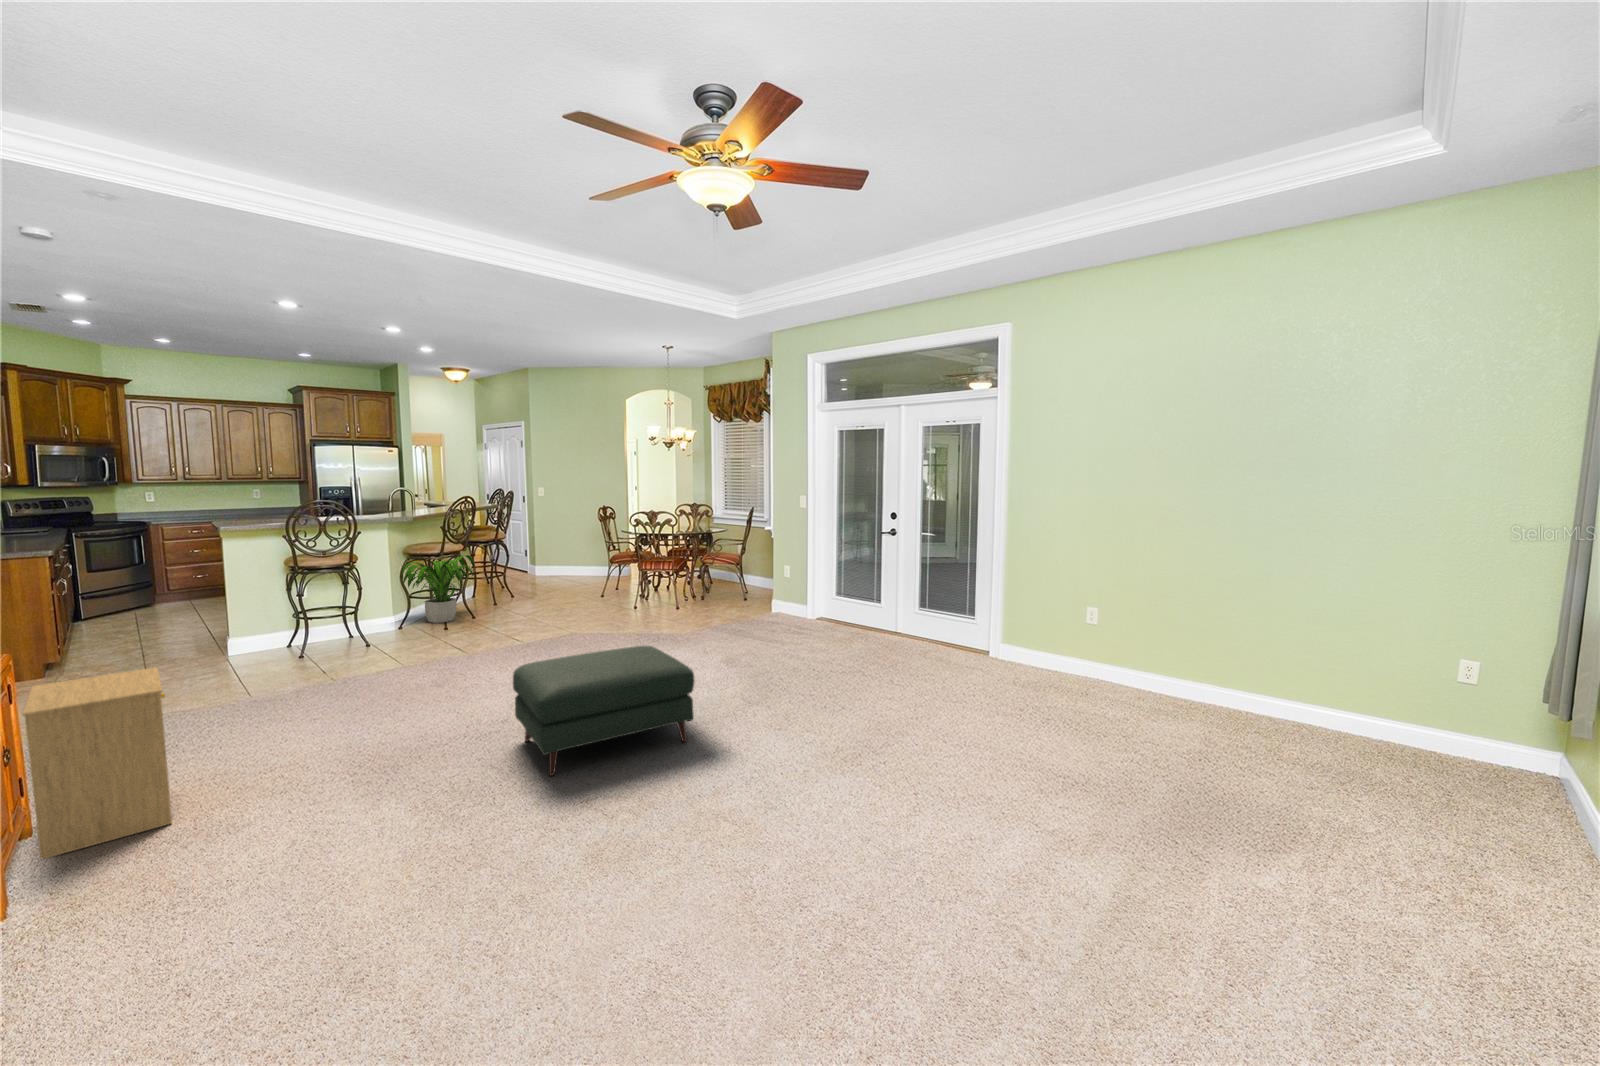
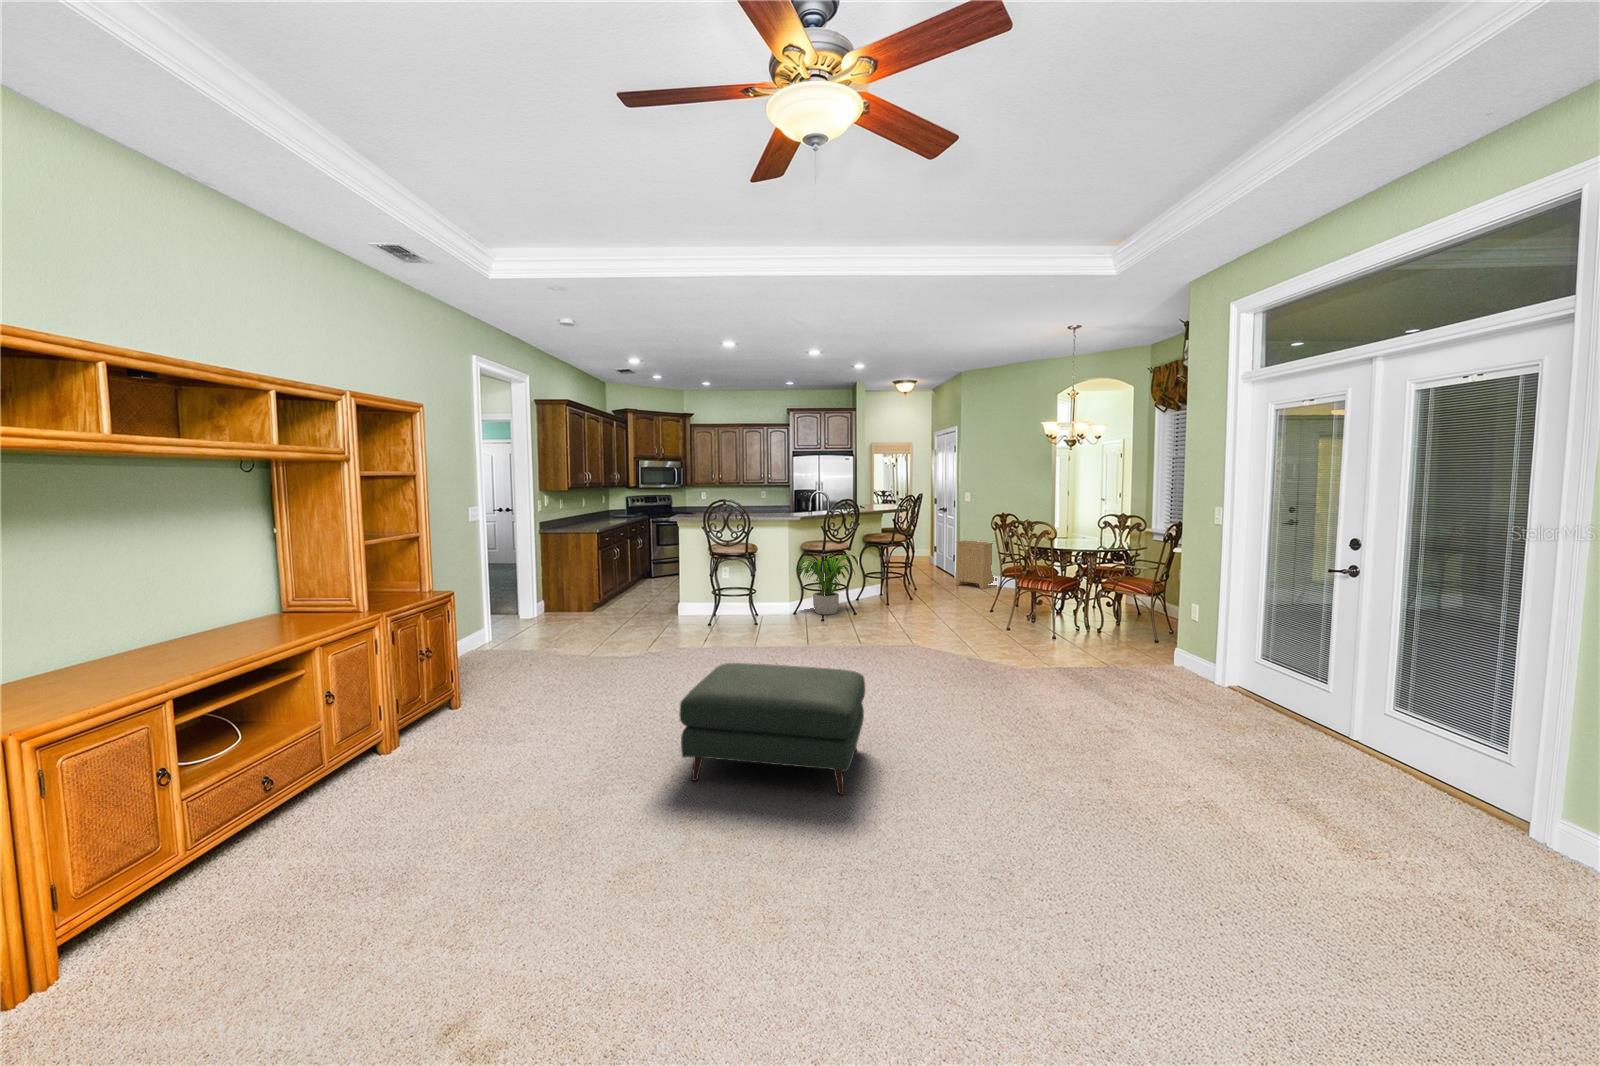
side table: present [22,668,172,859] -> present [956,540,997,589]

